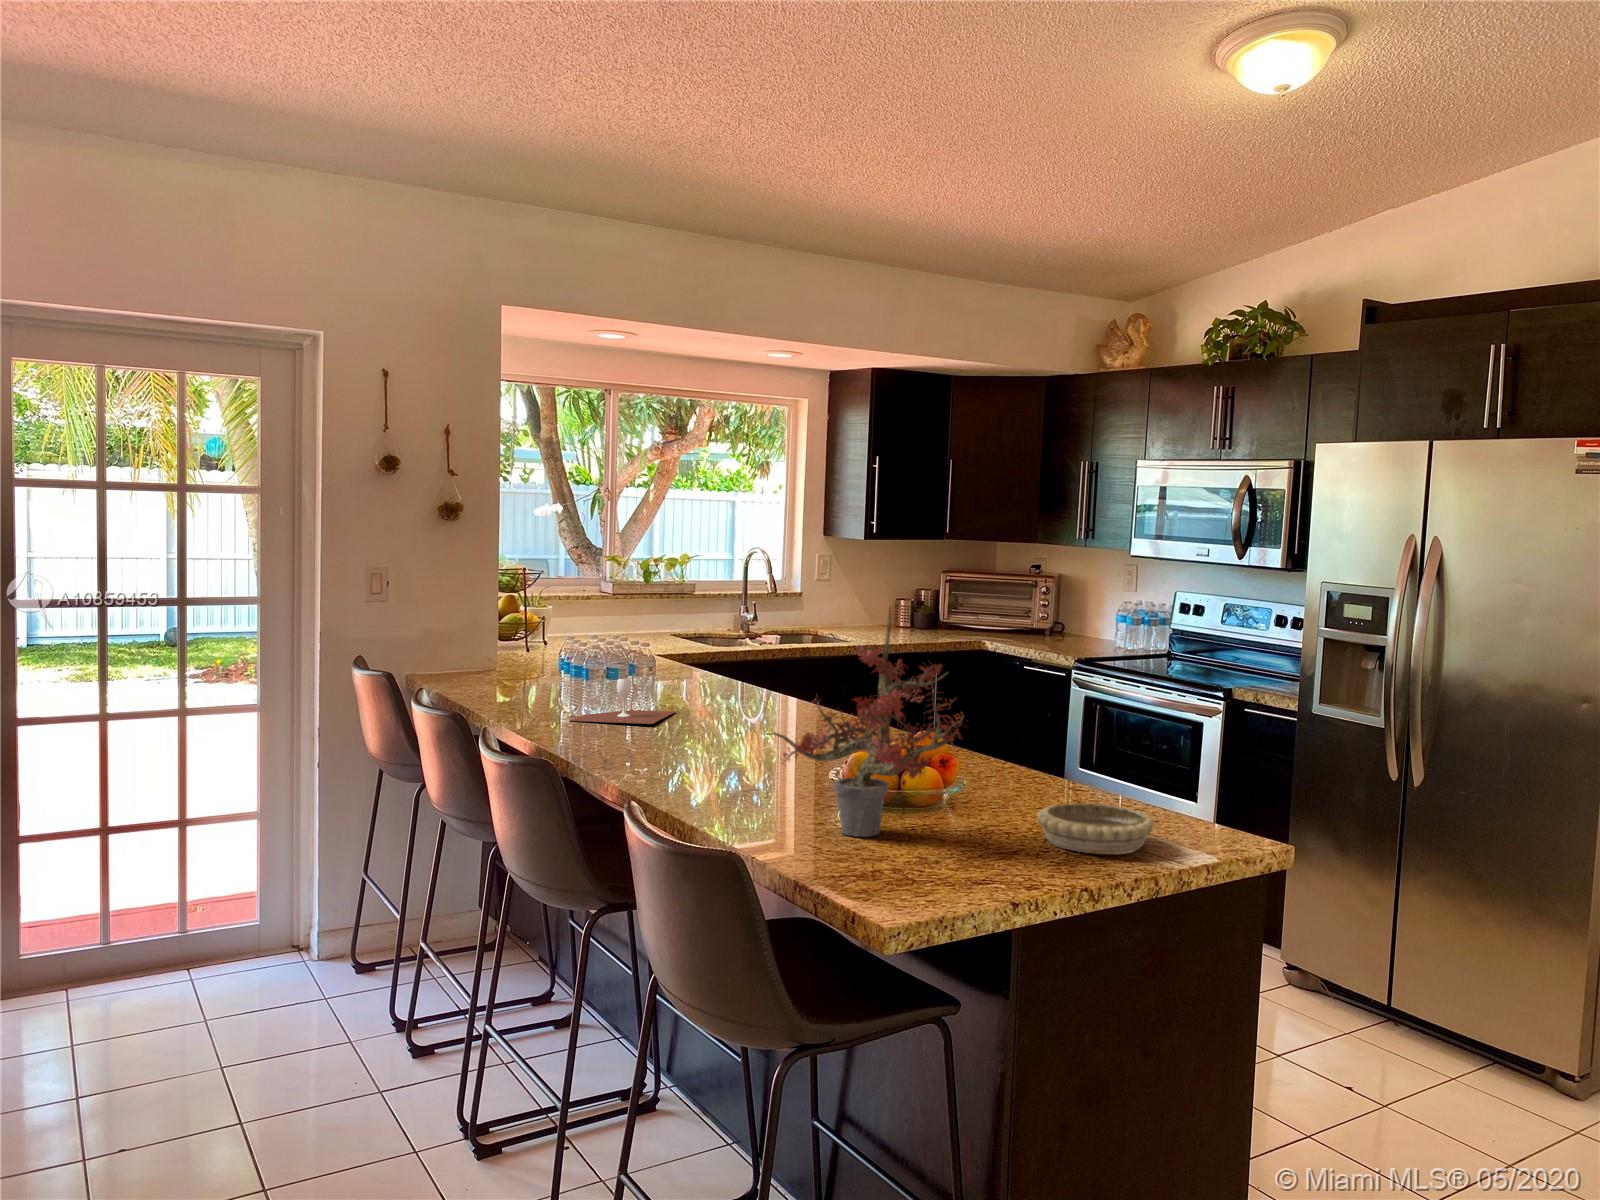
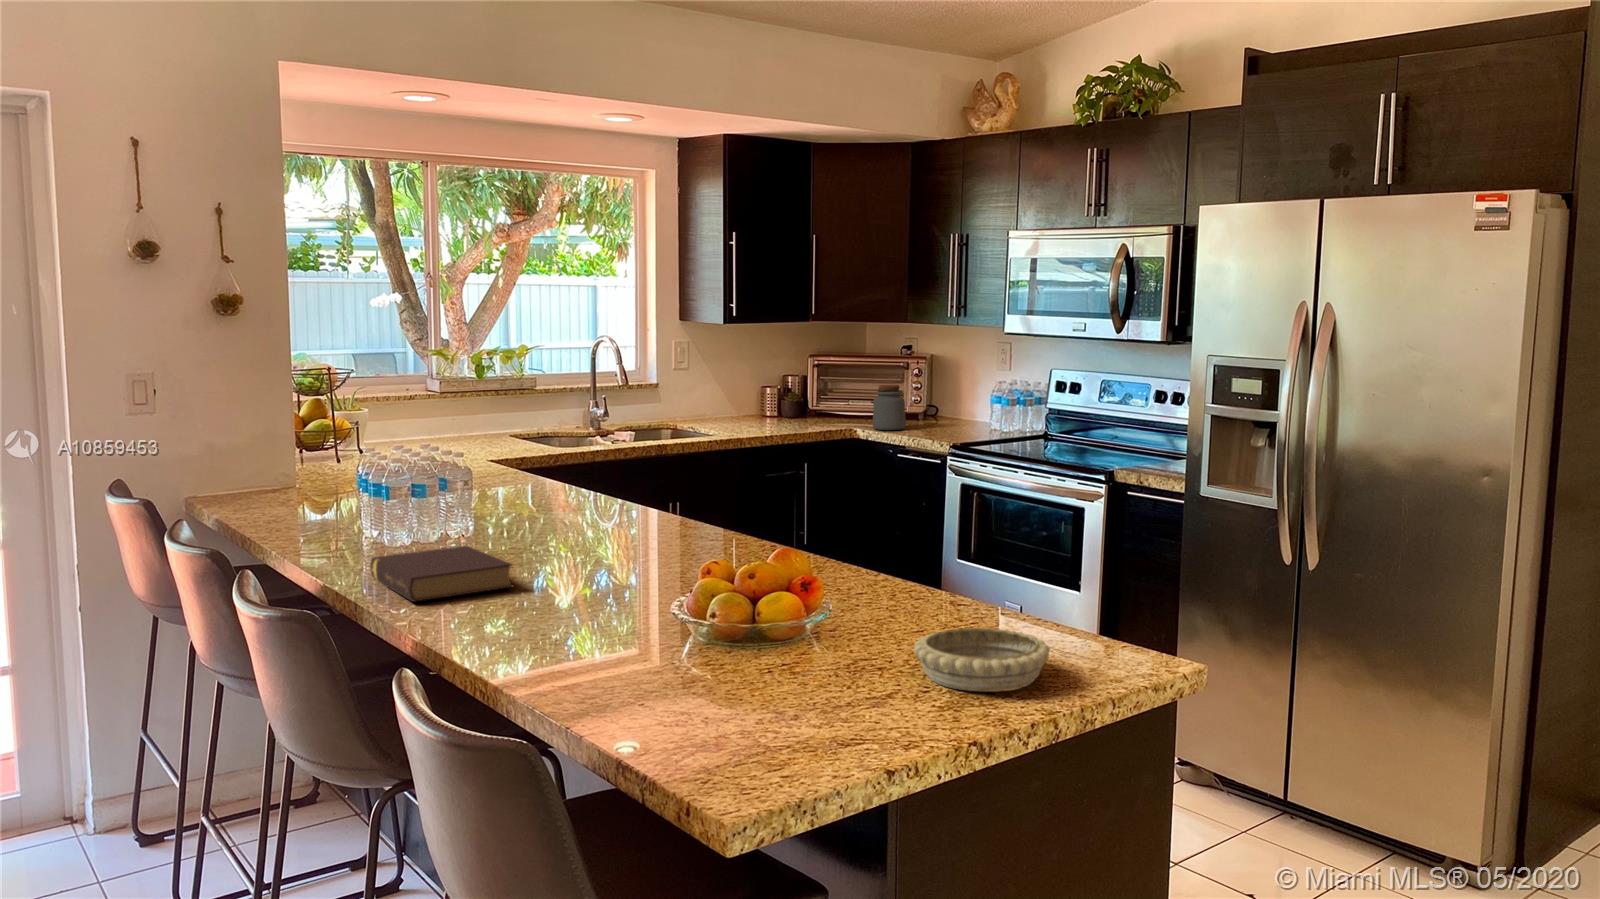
jar: none [1002,600,1034,643] -> present [873,385,906,430]
potted plant: present [765,607,963,837] -> none [581,406,830,687]
wine glass: present [570,678,675,724] -> none [370,495,501,549]
book: none [575,721,695,762] -> present [370,546,513,602]

